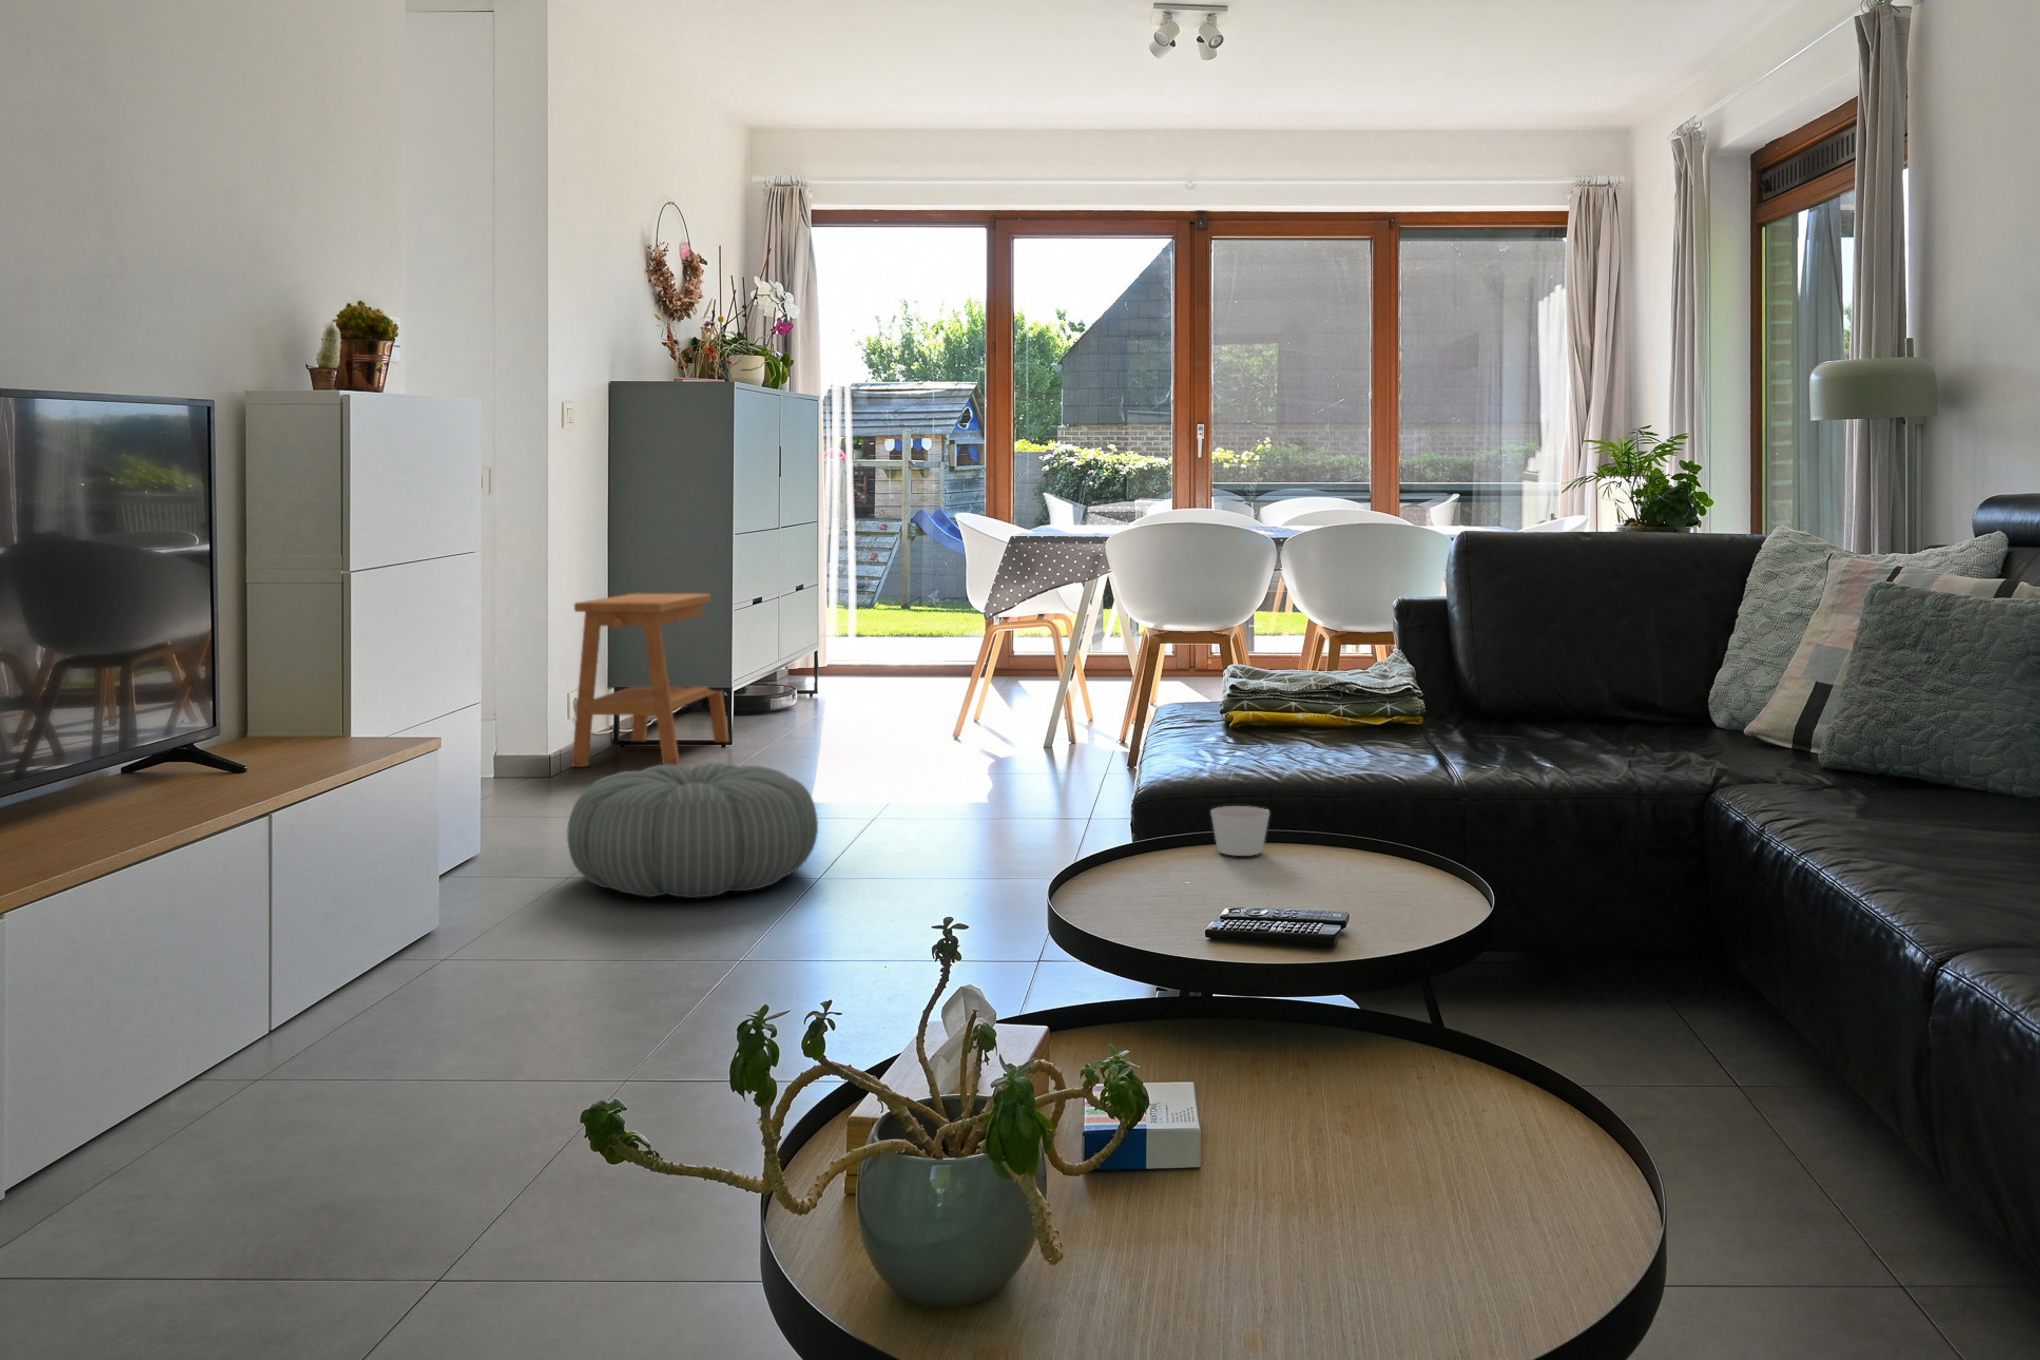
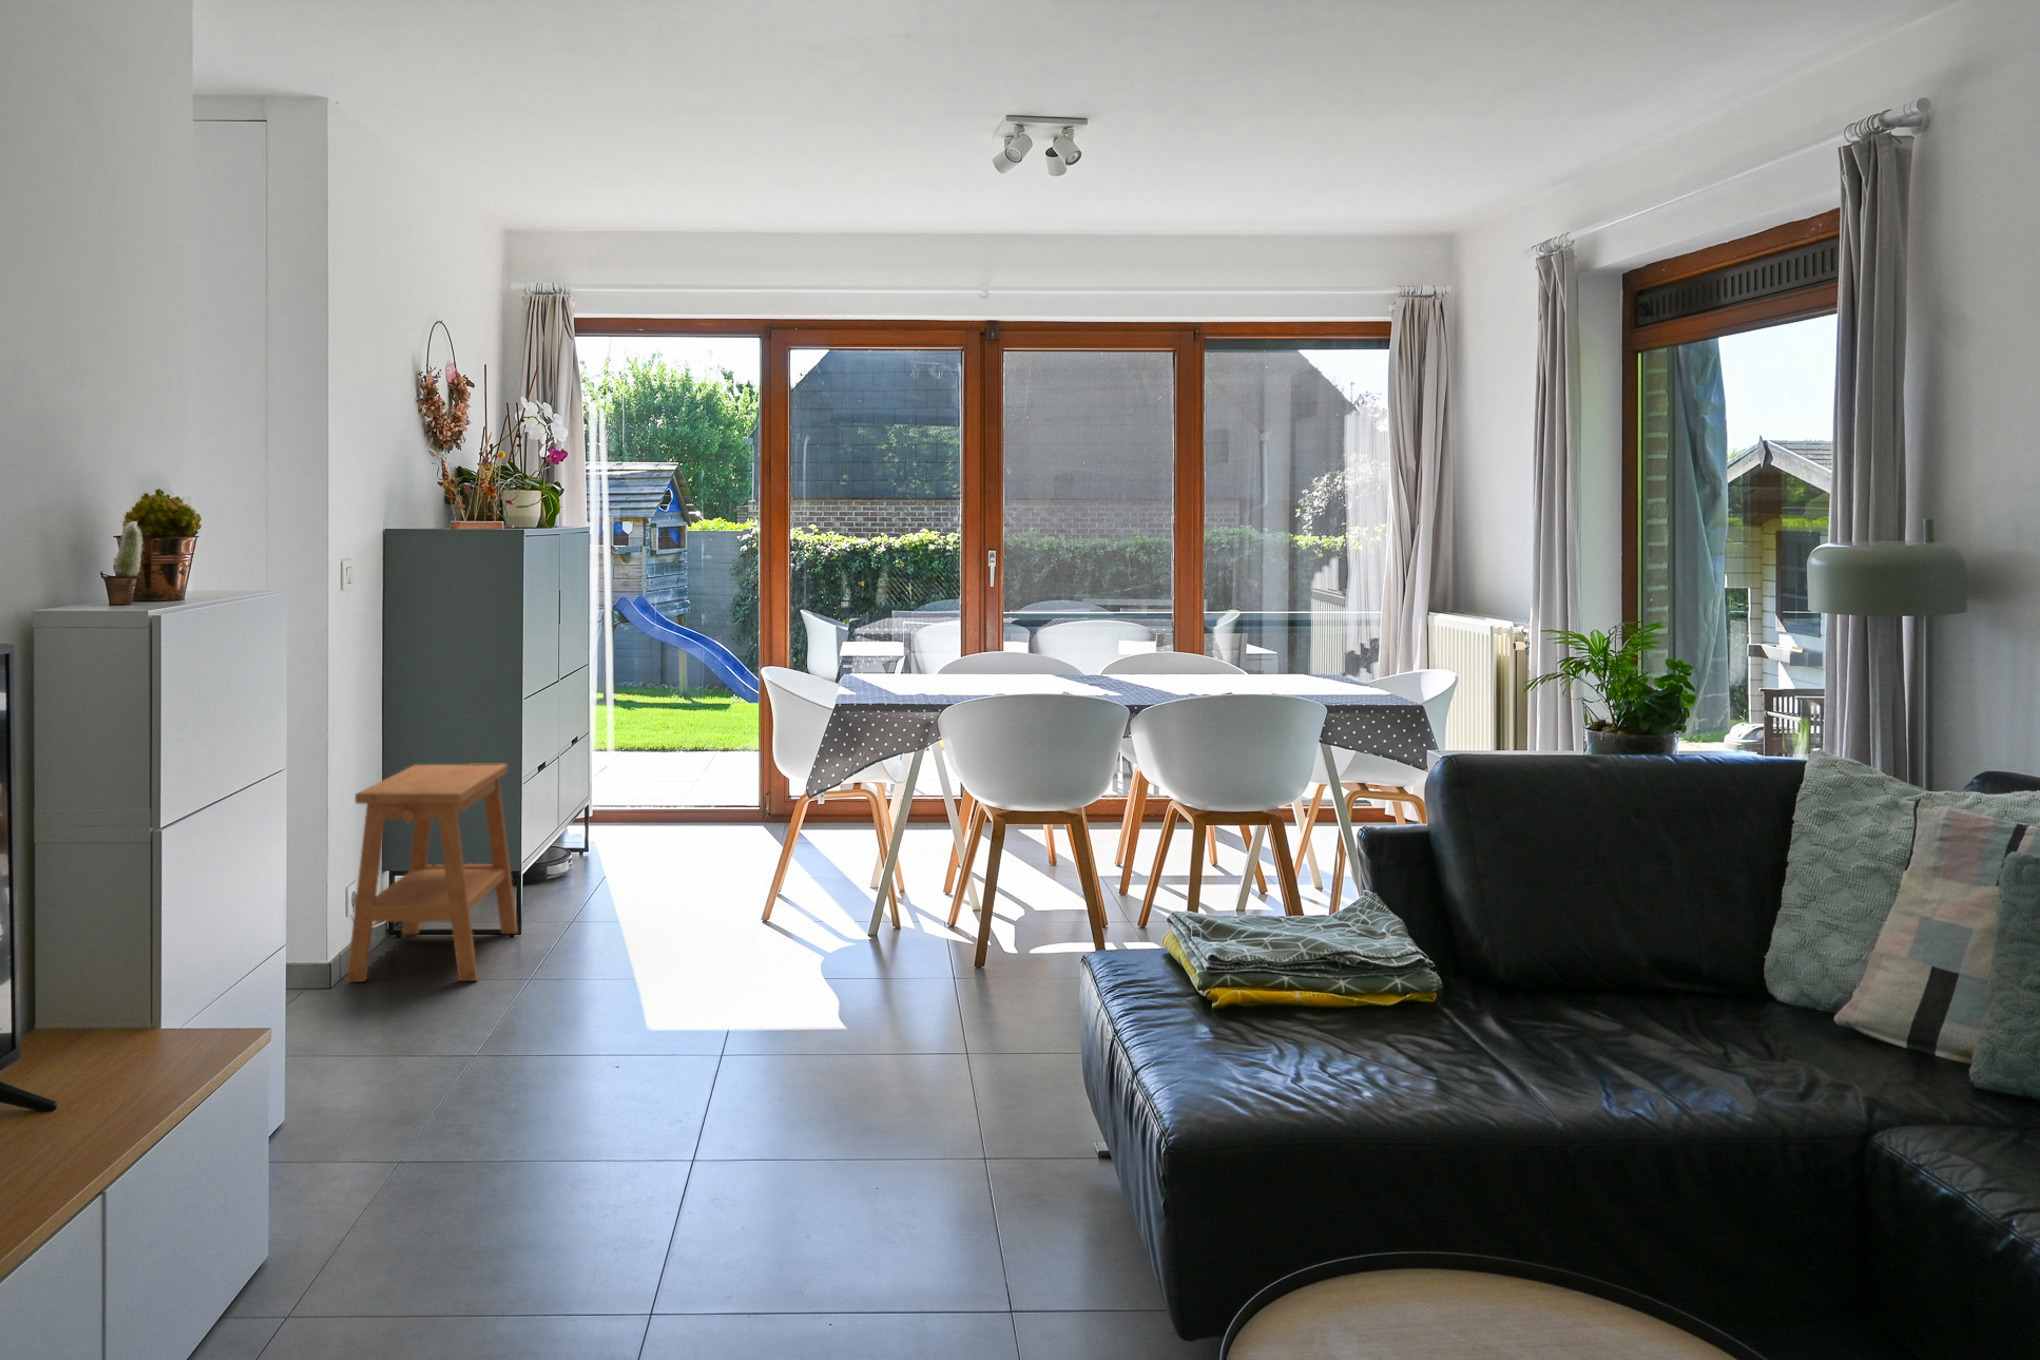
pouf: present [567,763,818,898] -> none [424,1034,723,1226]
candle: present [1211,806,1270,856] -> none [1391,1223,1465,1297]

